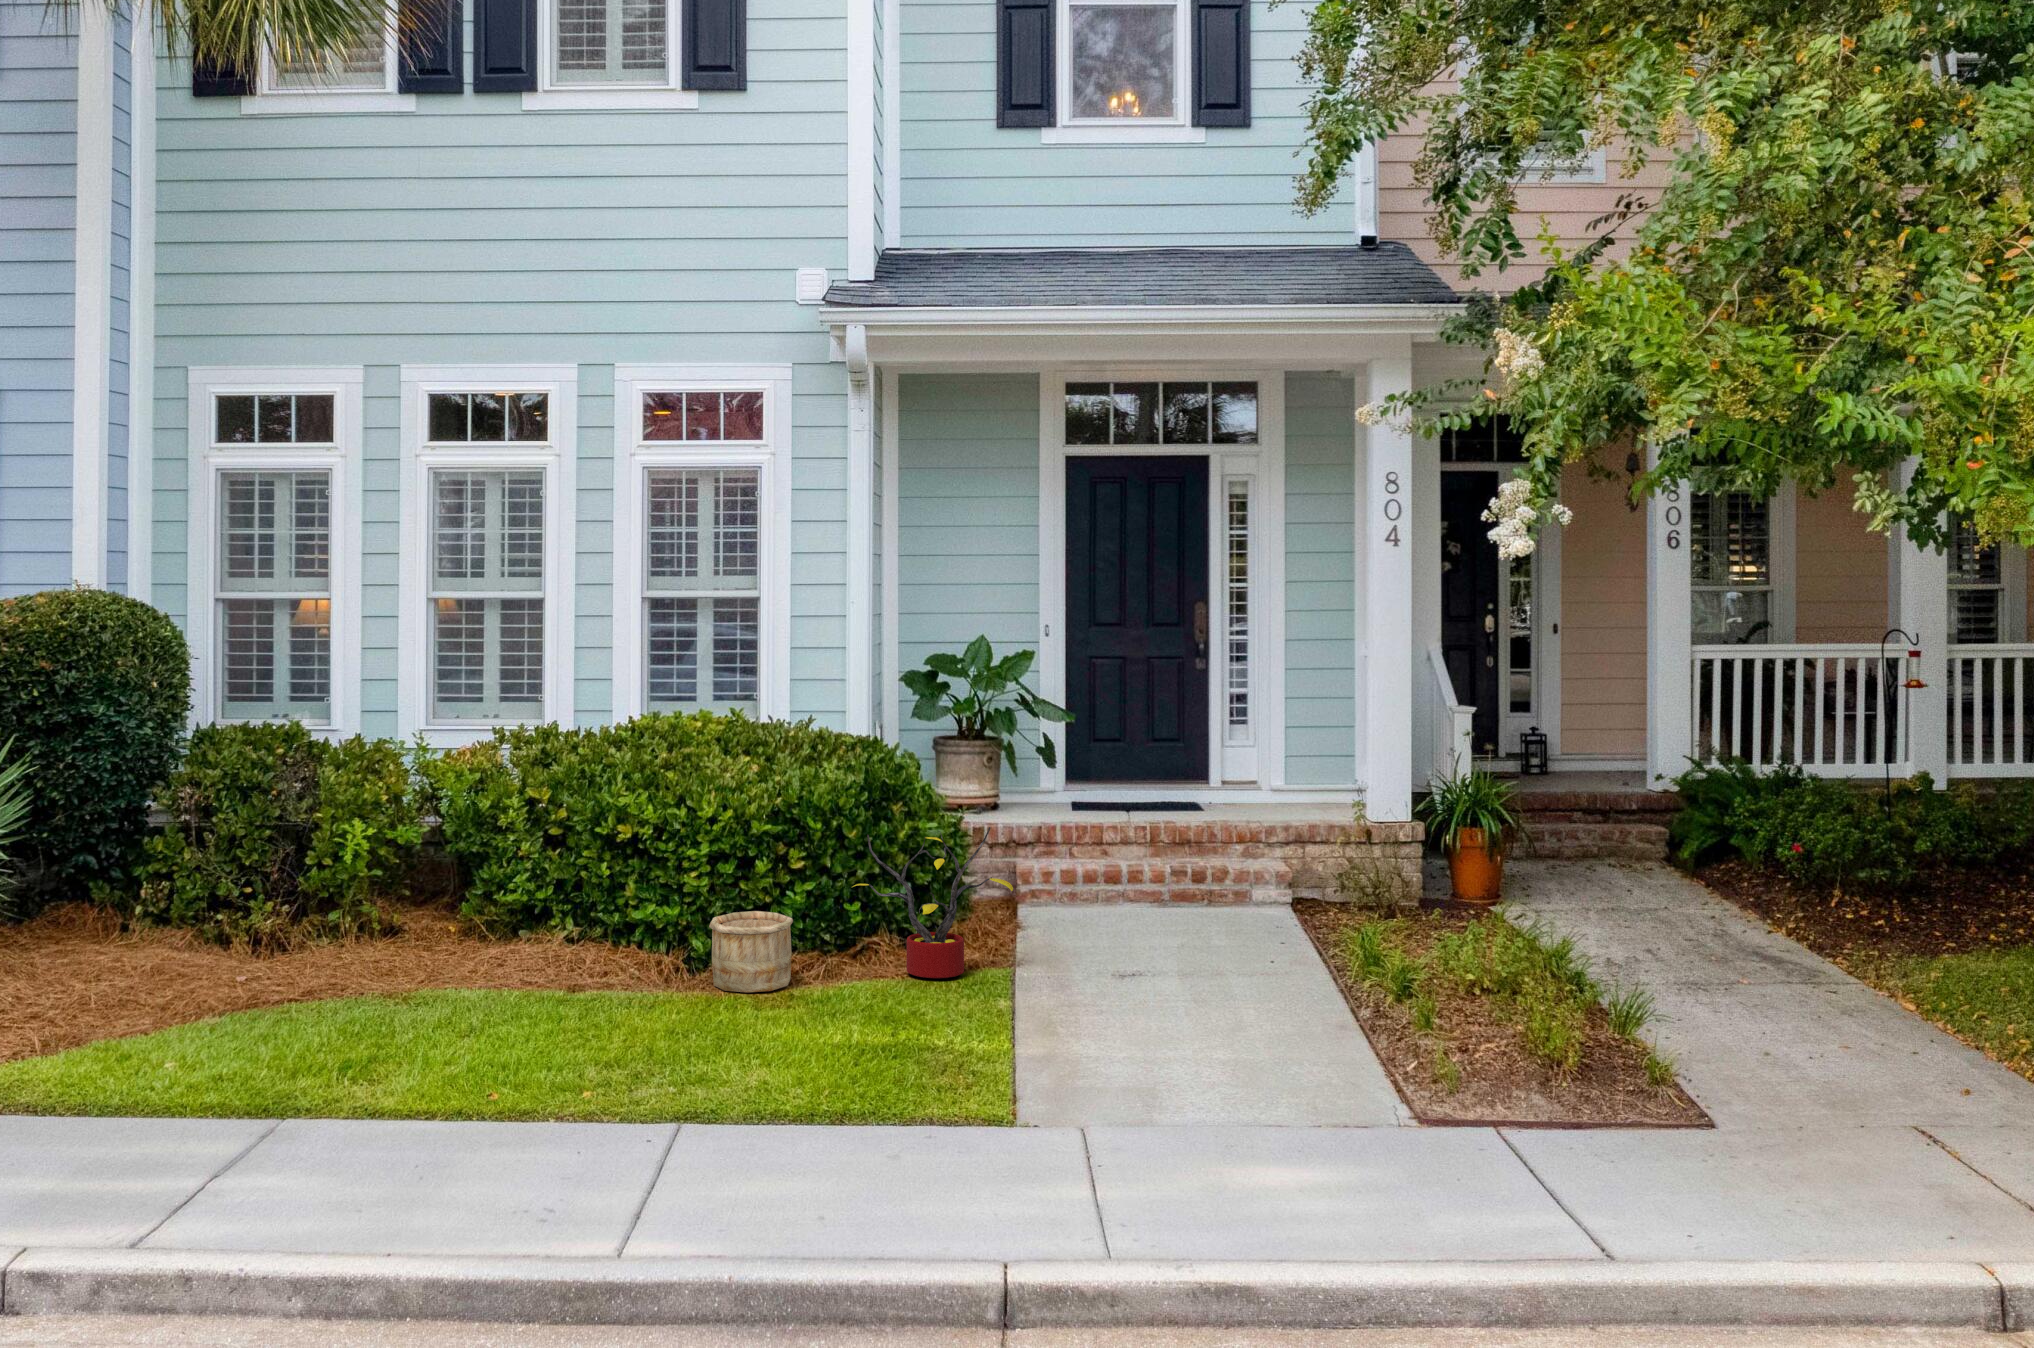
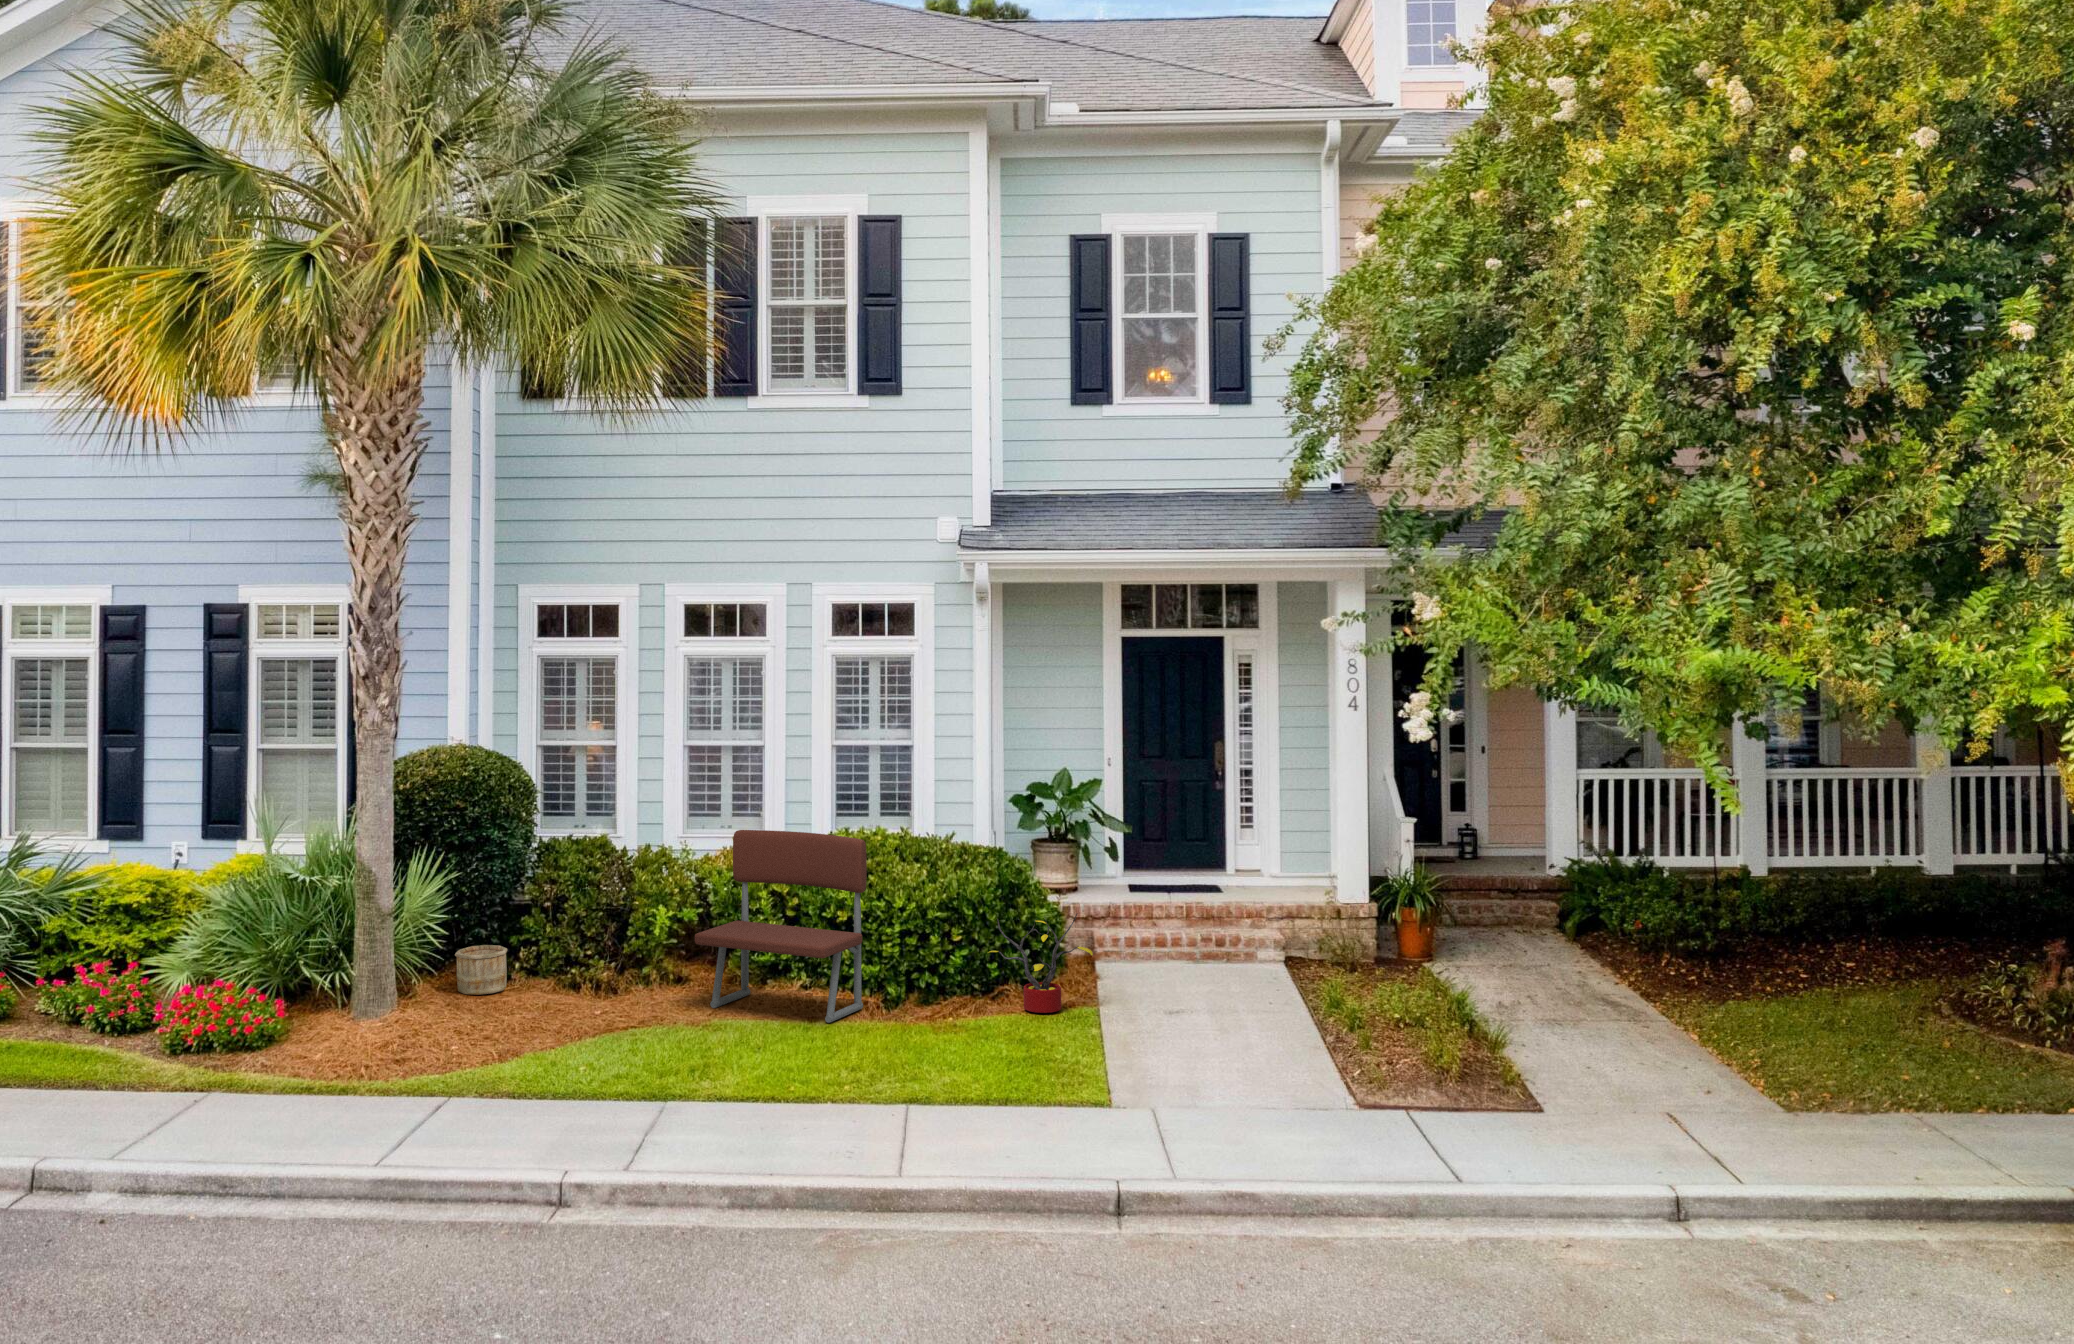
bench: none [398,702,666,993] -> present [695,830,867,1023]
wooden bucket: present [709,911,793,992] -> present [455,945,507,995]

